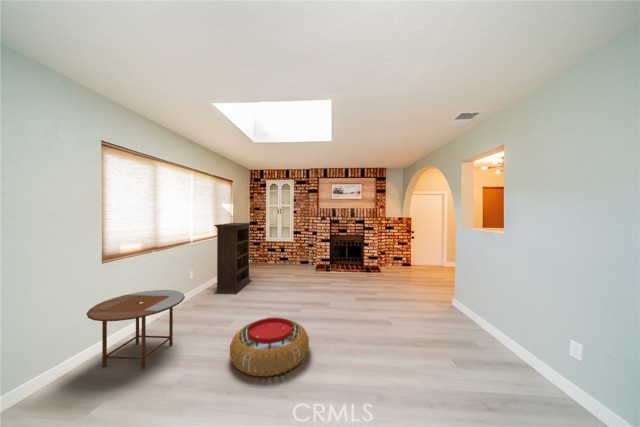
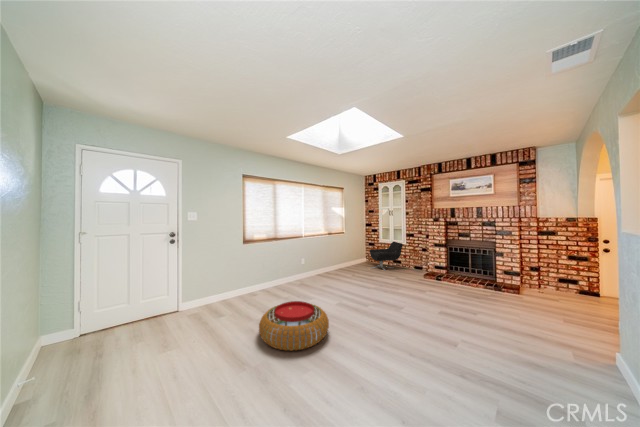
bookcase: present [214,223,251,294] -> none [312,223,350,283]
lounge chair: none [259,240,294,270] -> present [370,242,403,270]
side table: present [87,290,185,369] -> none [206,264,261,313]

